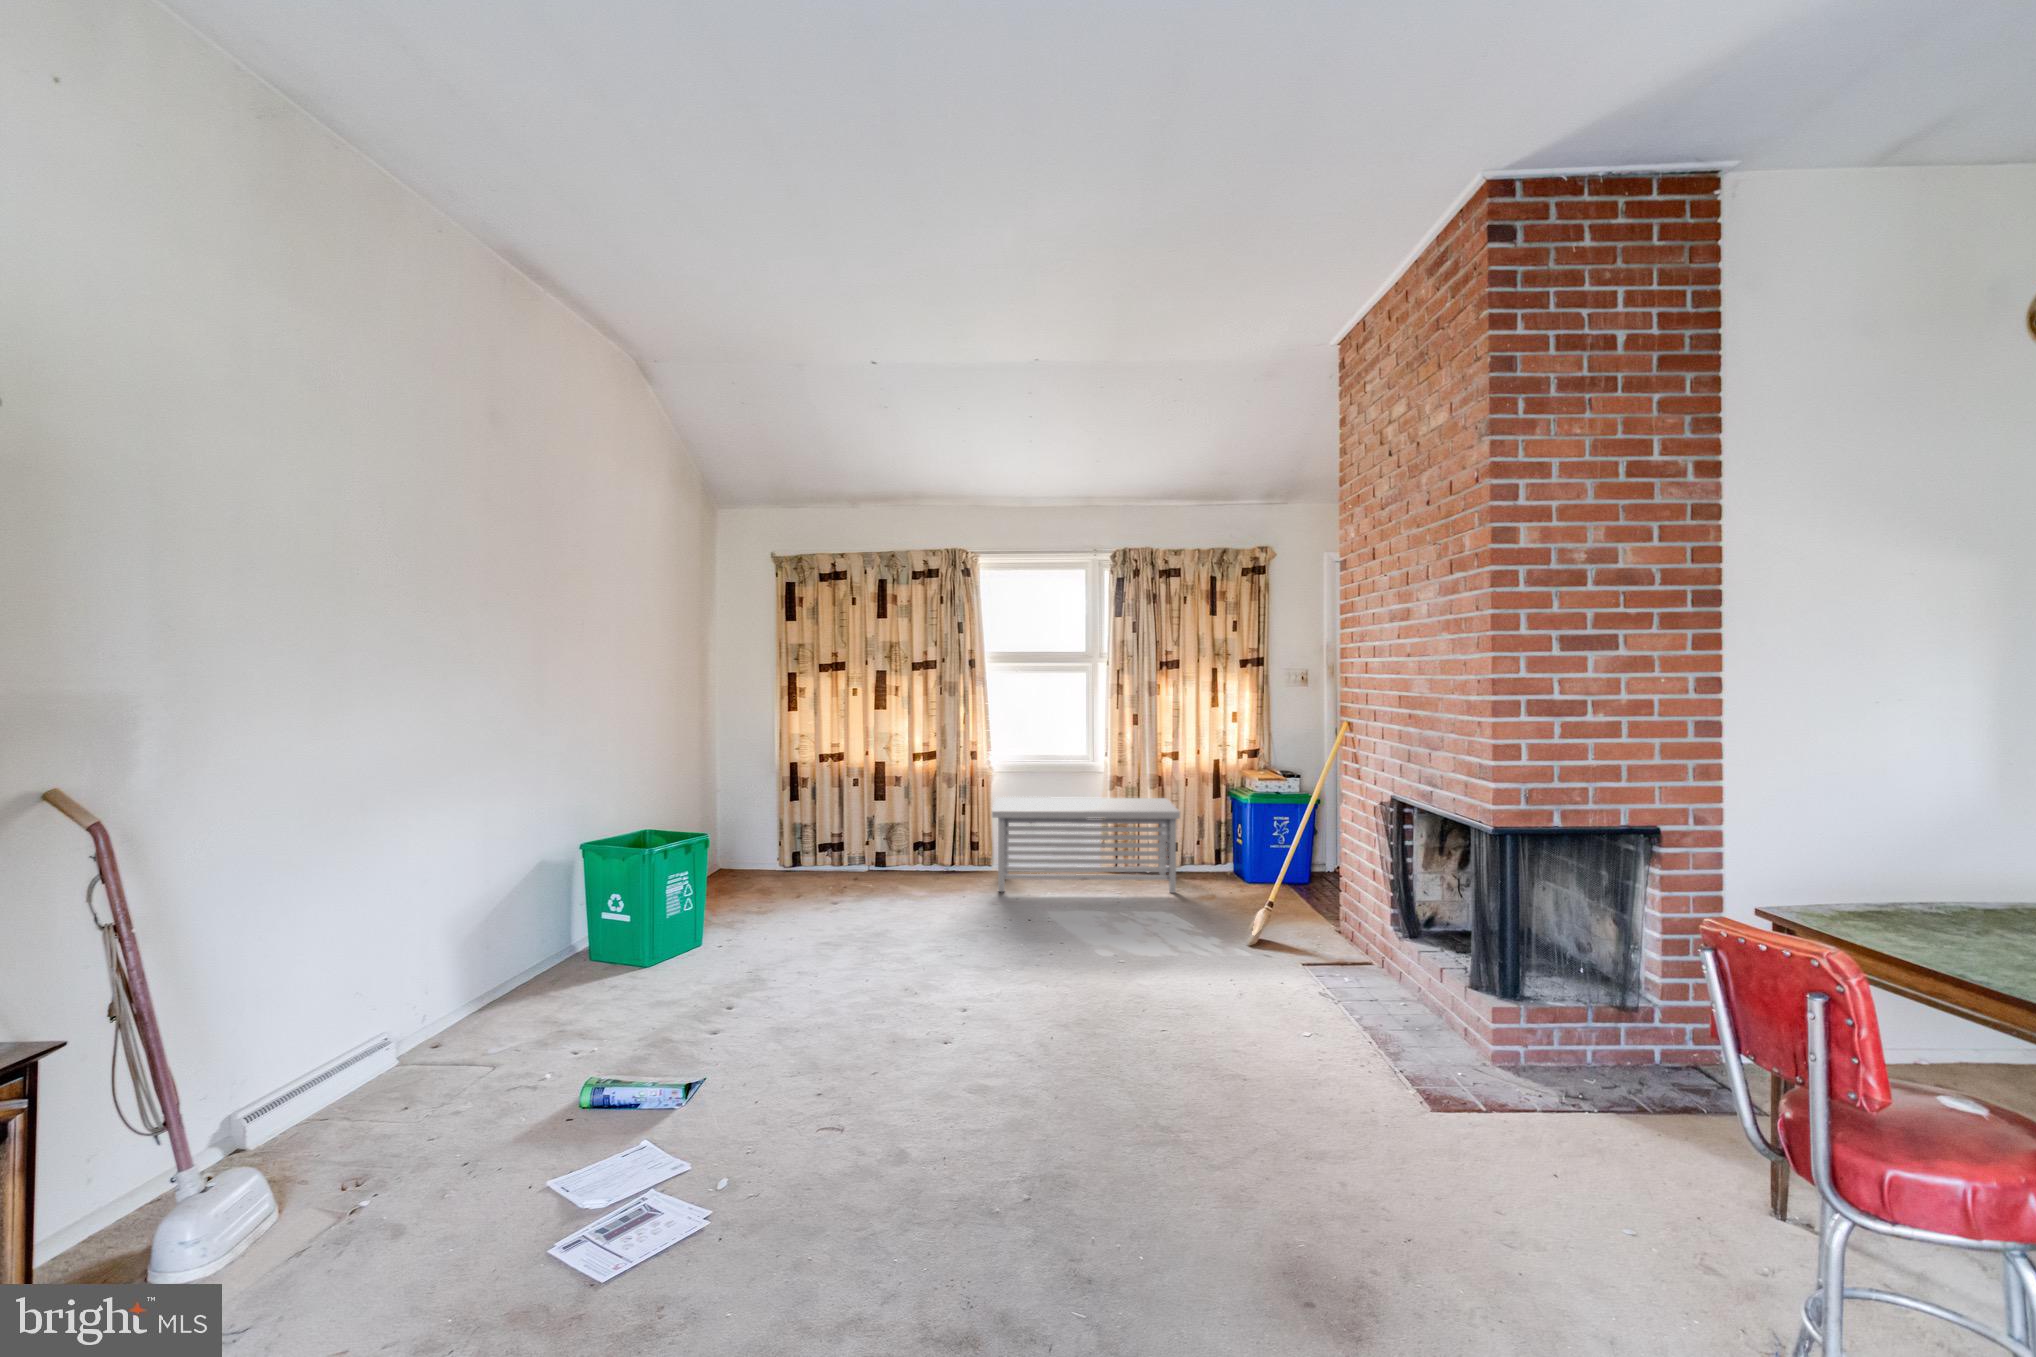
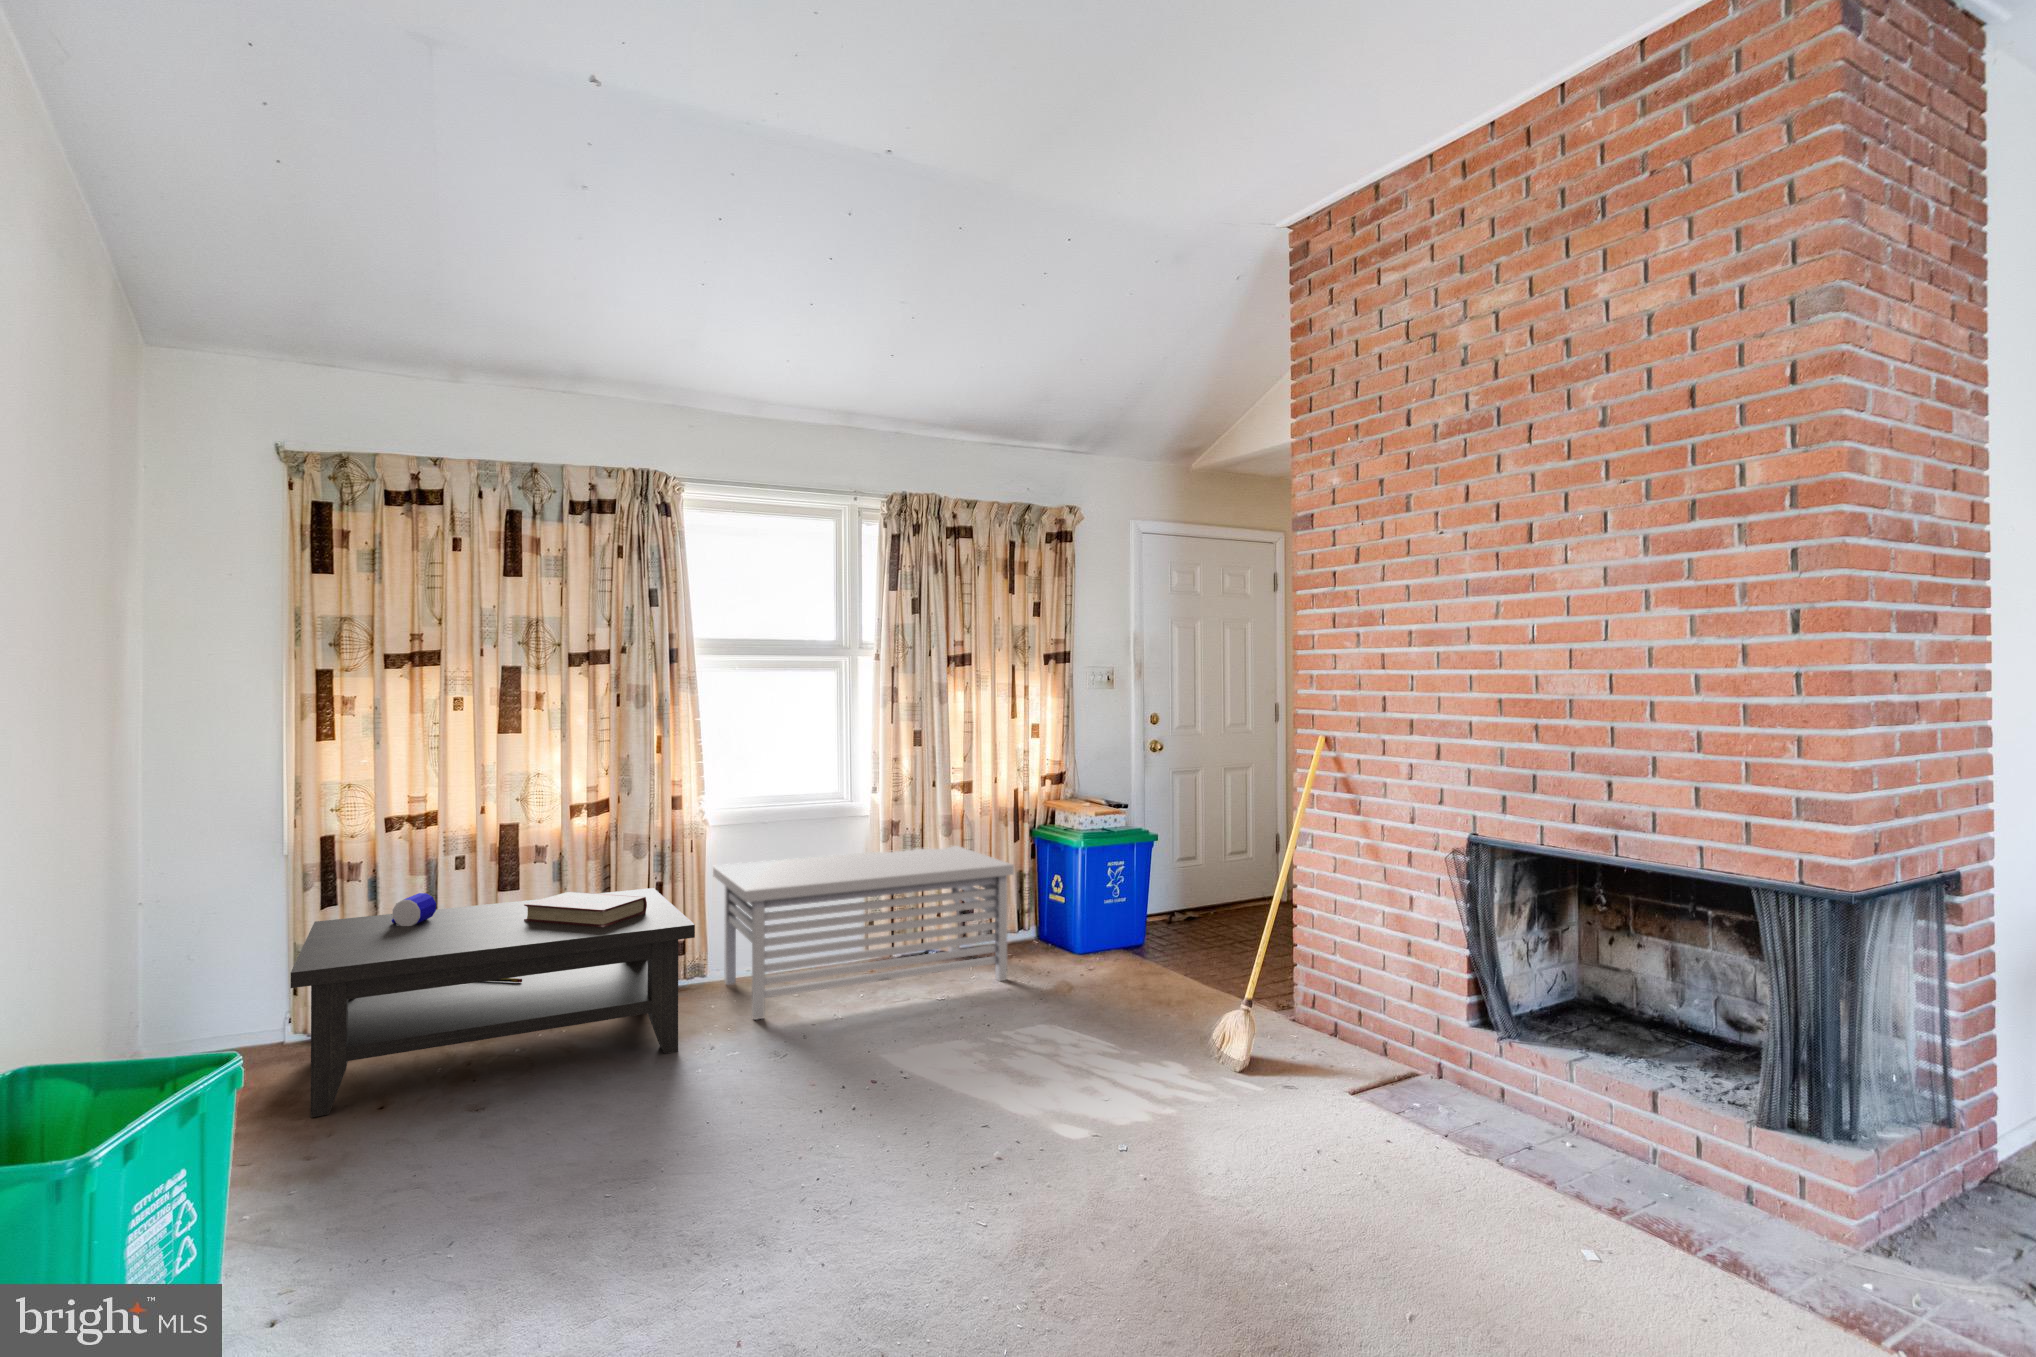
coffee table: none [755,796,958,900] -> present [290,888,695,1117]

